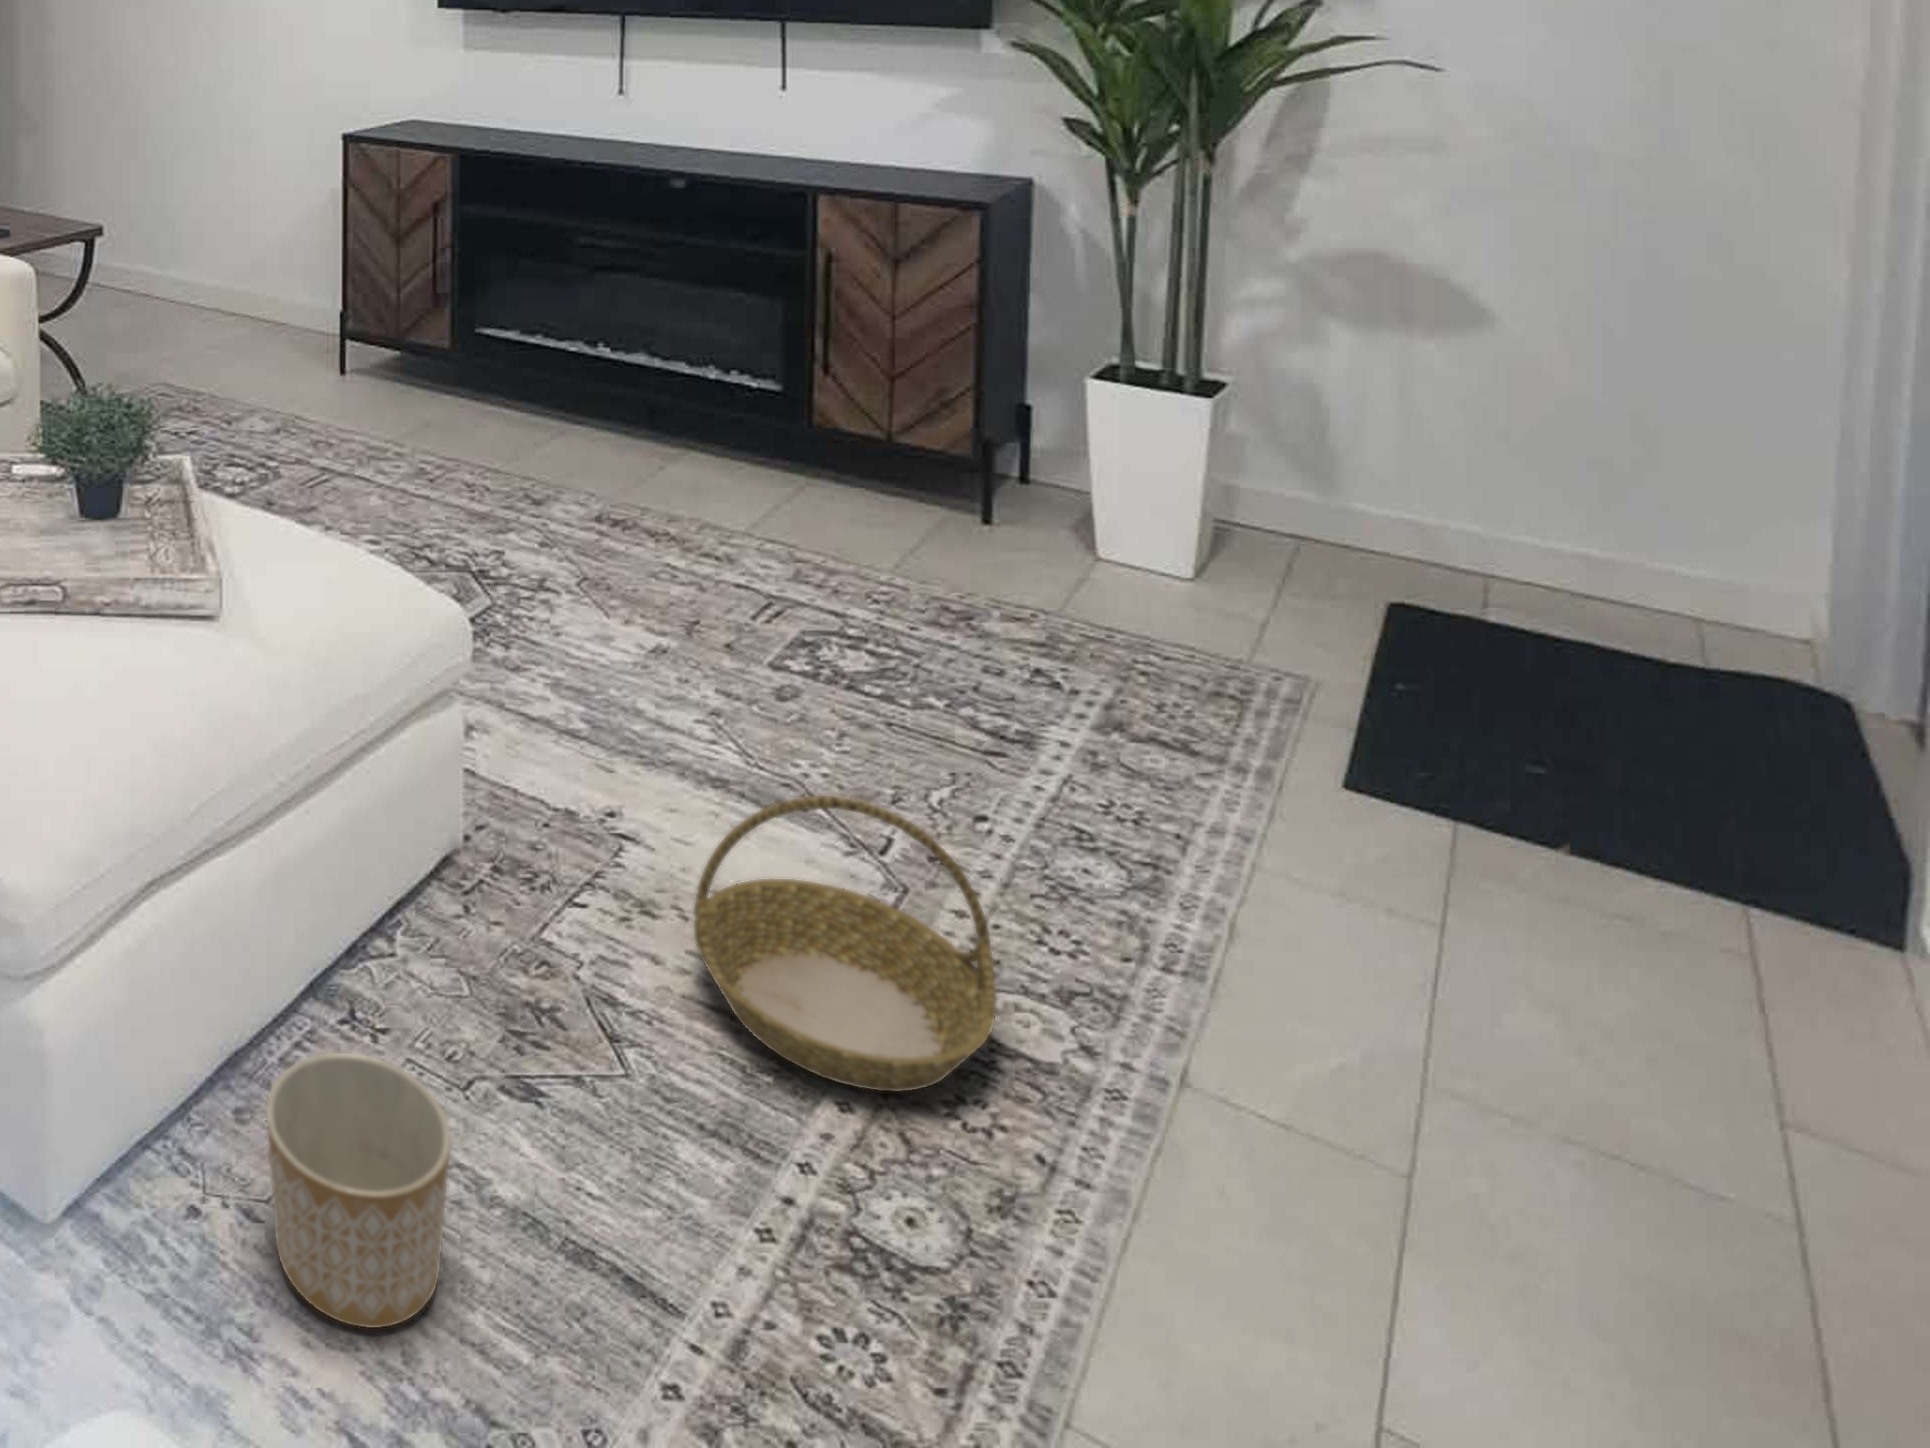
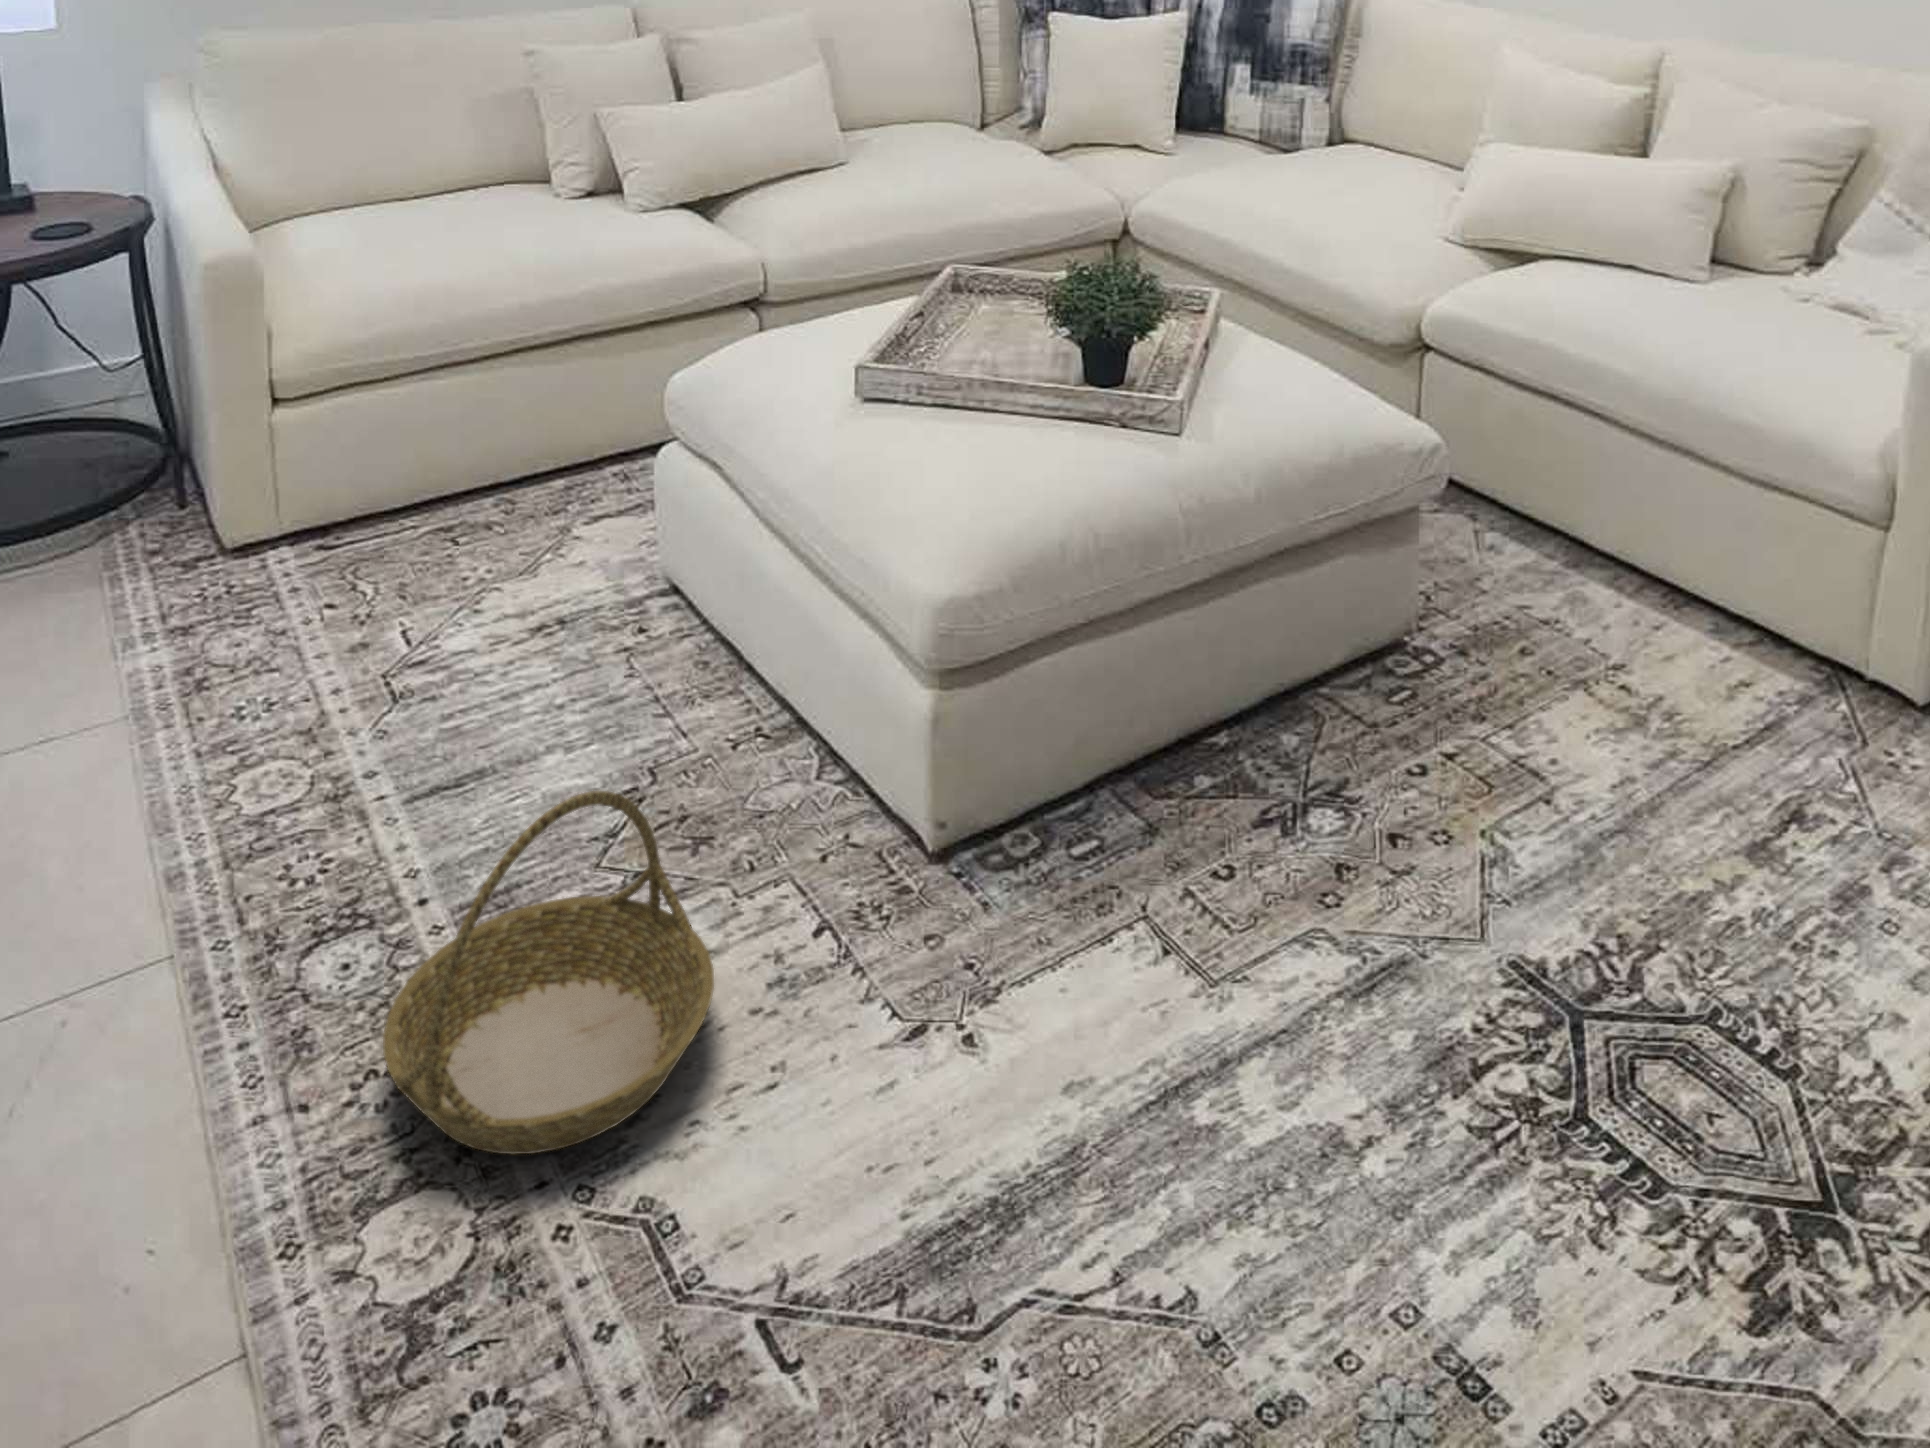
planter: present [266,1053,451,1328] -> none [493,551,624,705]

